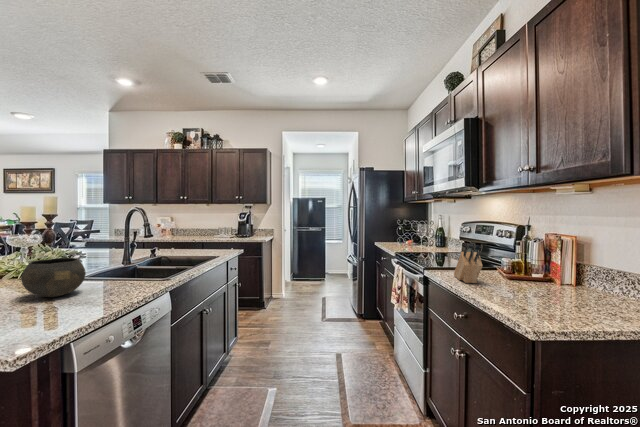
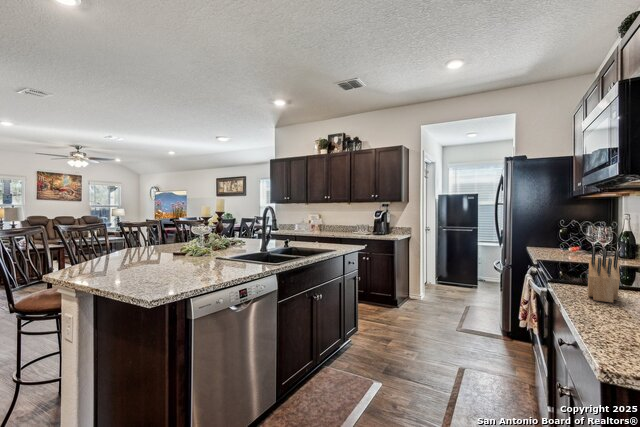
bowl: present [21,258,86,297] -> none [184,242,221,269]

